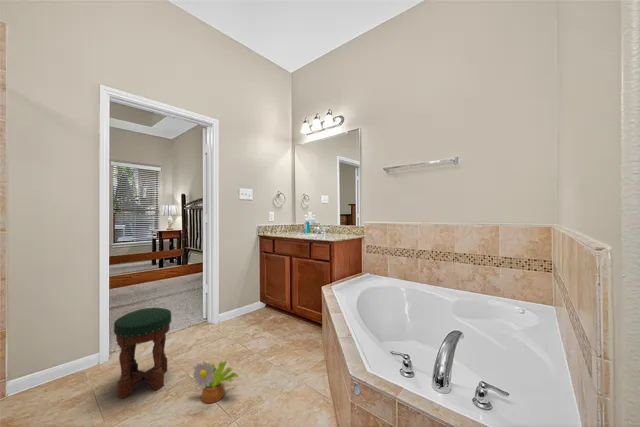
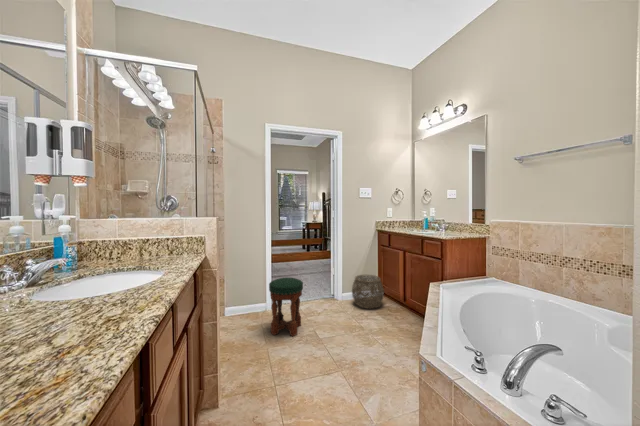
woven basket: none [232,287,269,327] -> present [352,275,384,308]
decorative plant: present [192,361,238,403] -> none [312,322,346,356]

